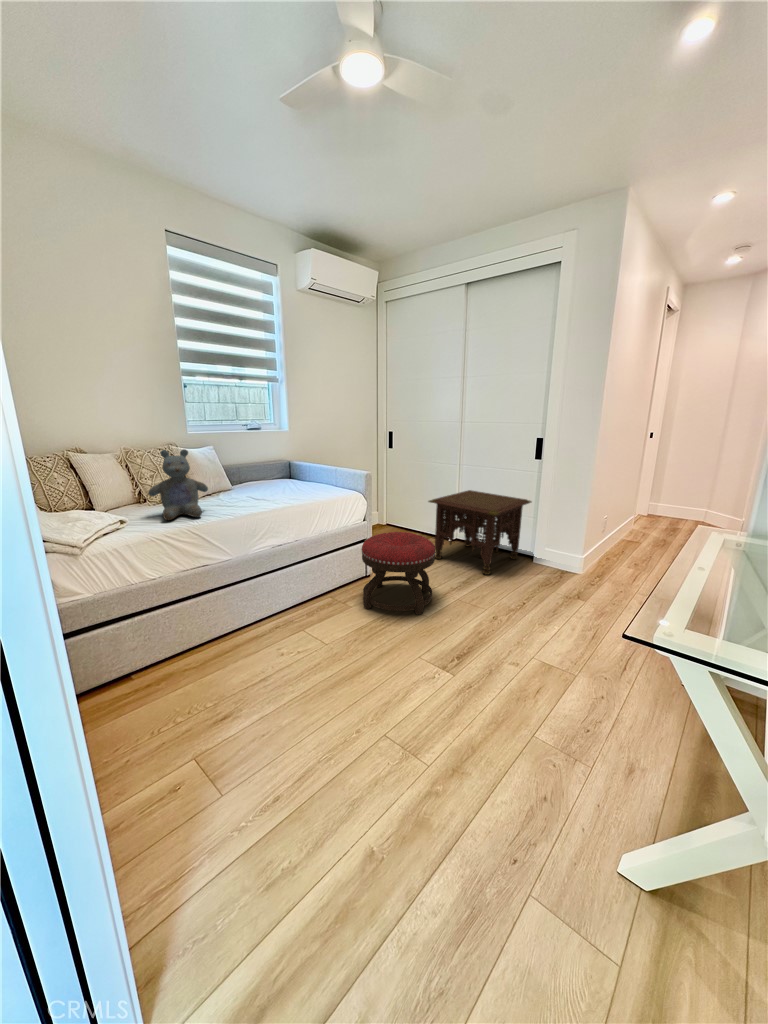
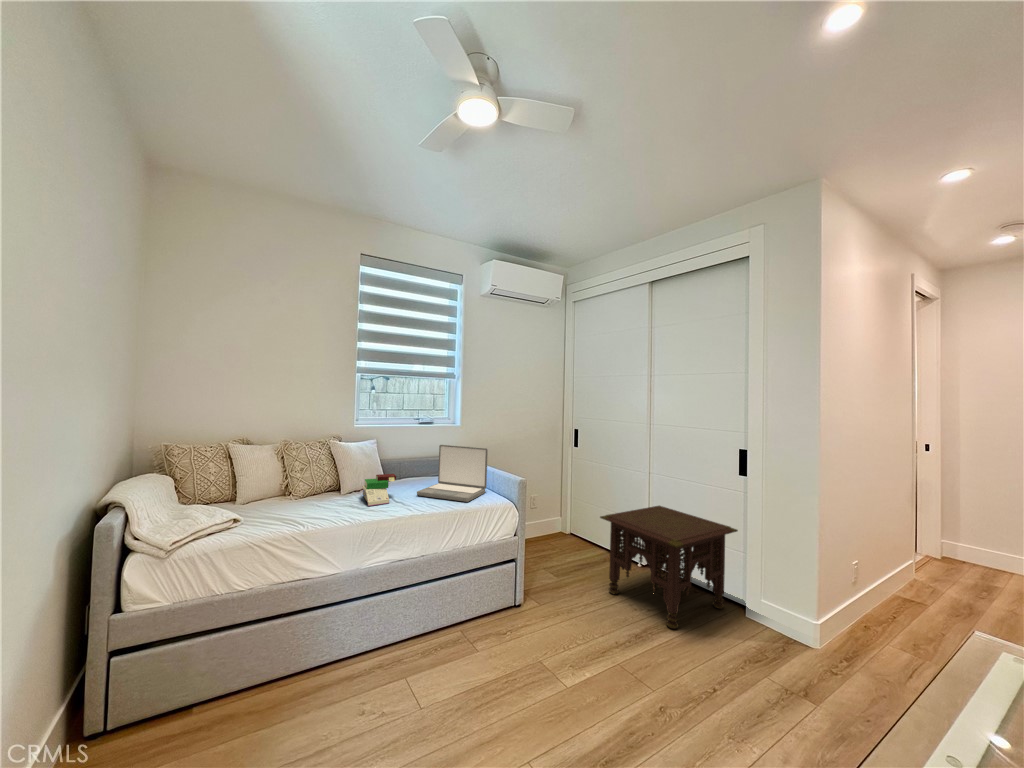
laptop: none [273,447,334,495] -> present [417,445,488,502]
stuffed bear: present [148,449,208,520] -> none [279,447,339,522]
book: none [221,475,253,504] -> present [362,474,396,506]
ottoman: present [361,532,436,615] -> none [493,556,588,681]

